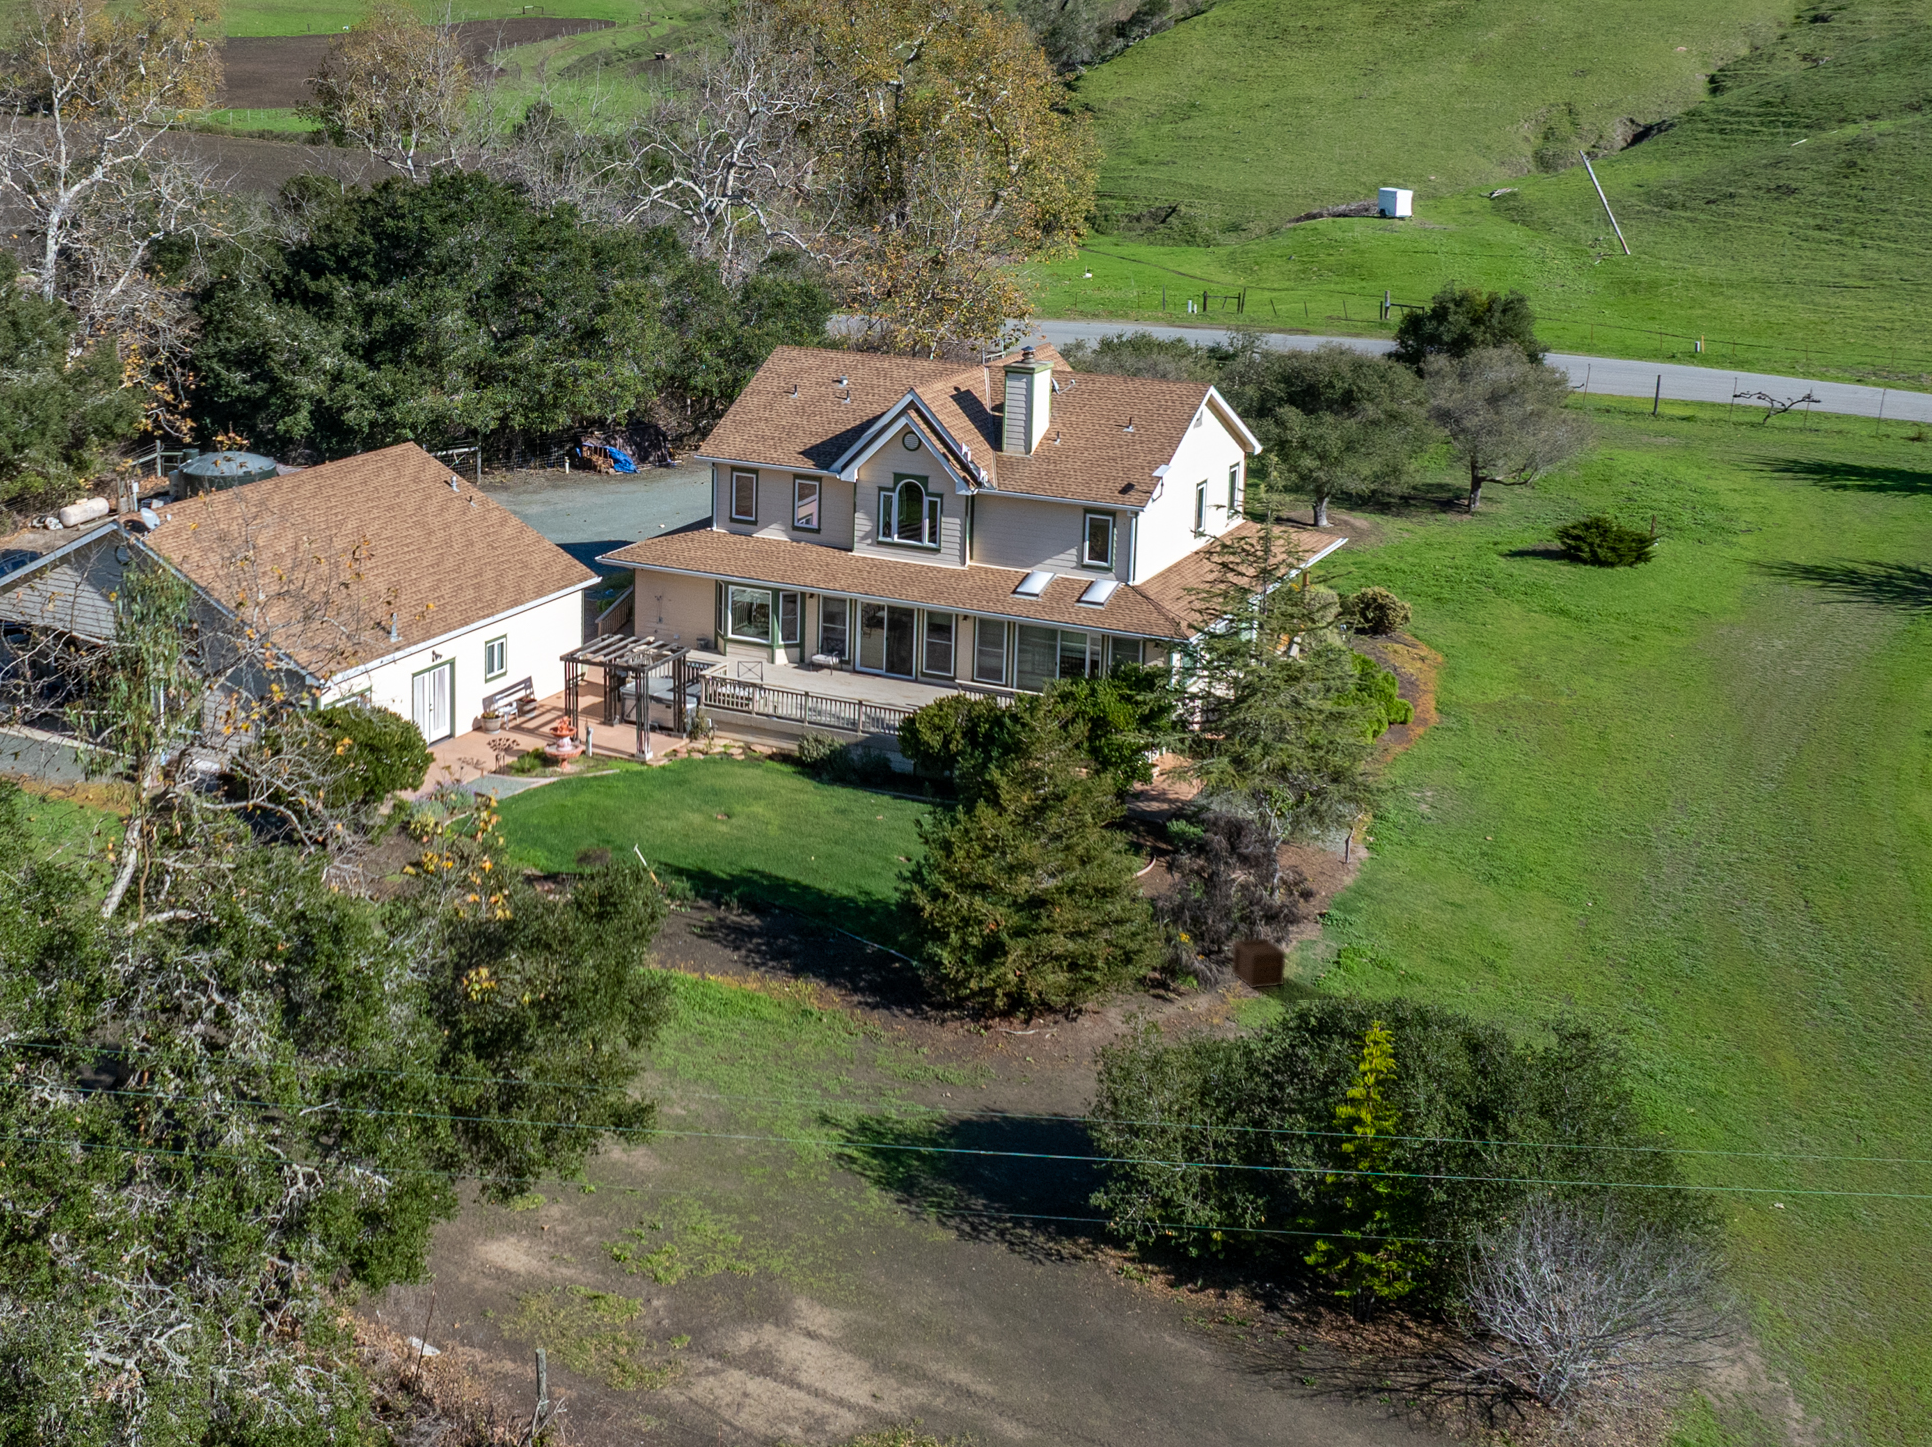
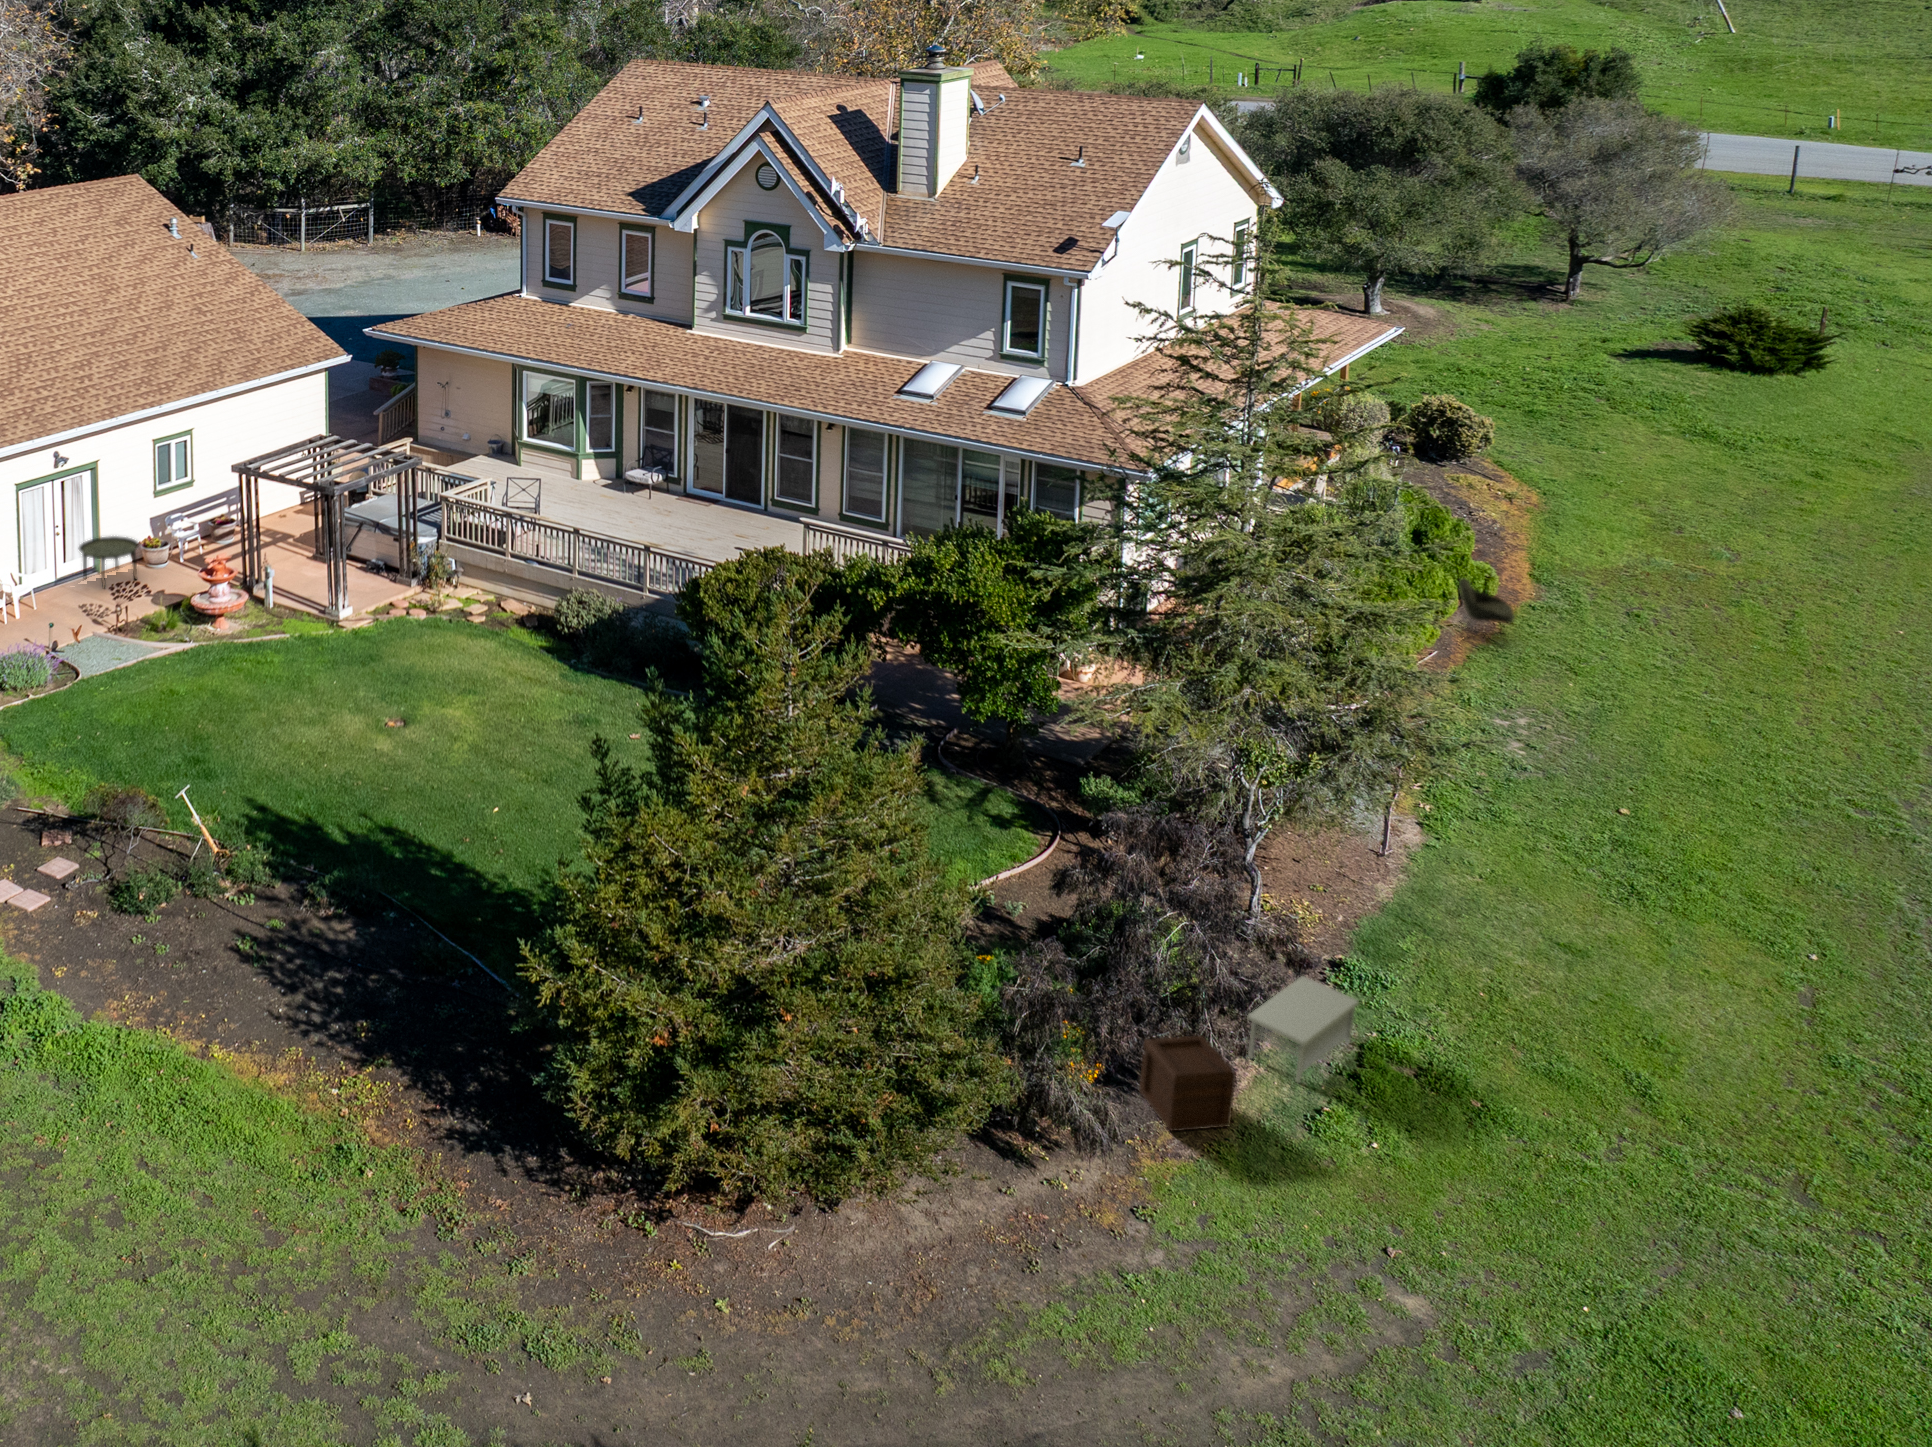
lounge chair: none [1397,707,1434,751] -> present [1459,578,1514,638]
round table: none [452,708,494,744] -> present [79,536,139,588]
storage bench: none [1288,914,1348,966] -> present [1247,976,1358,1082]

